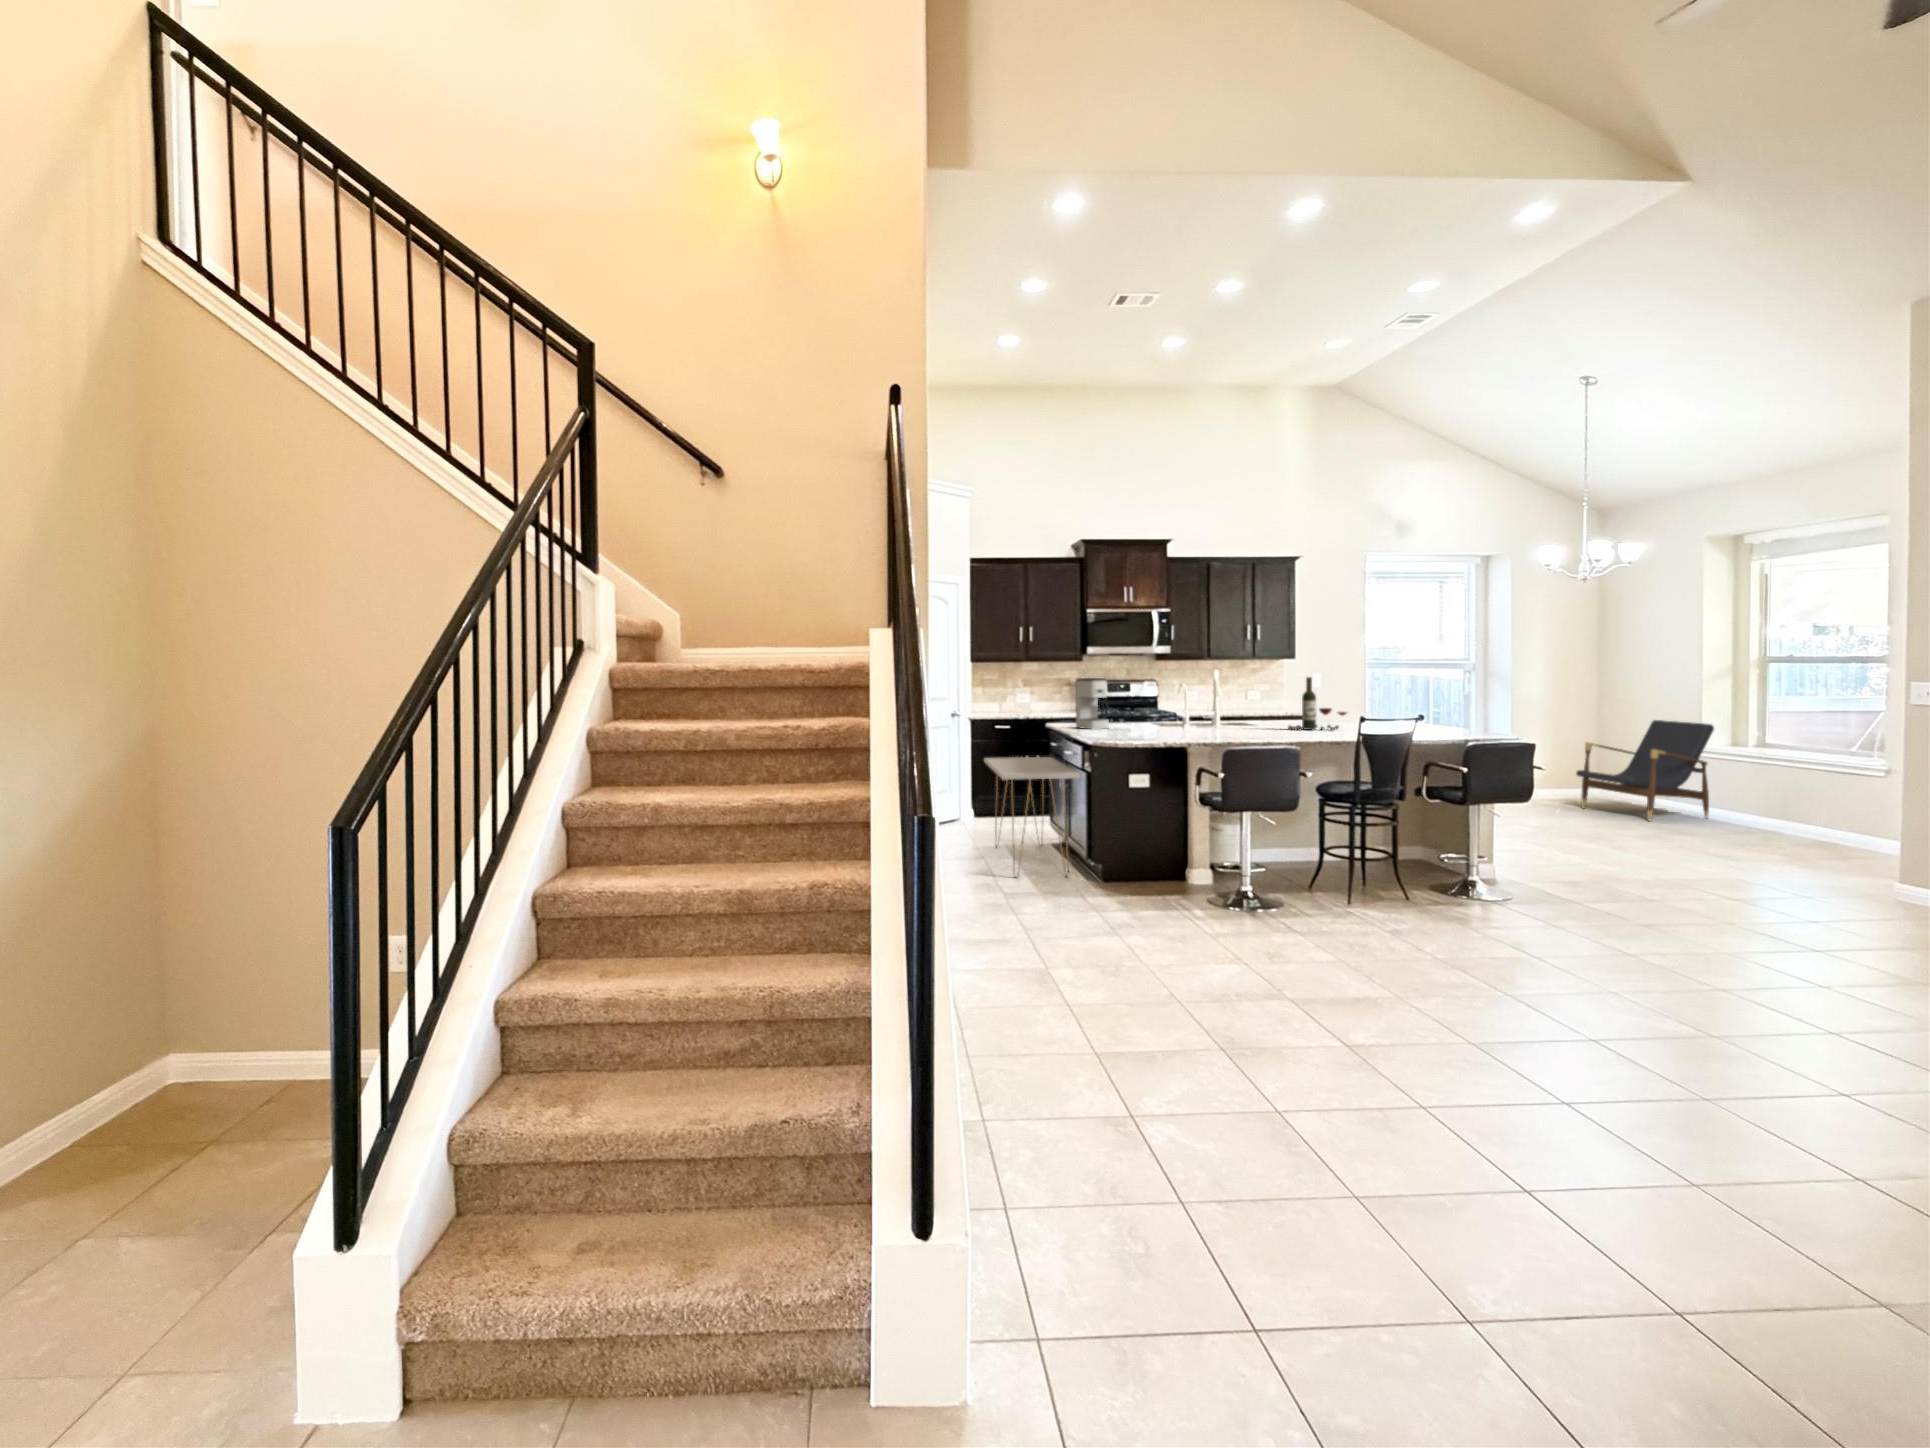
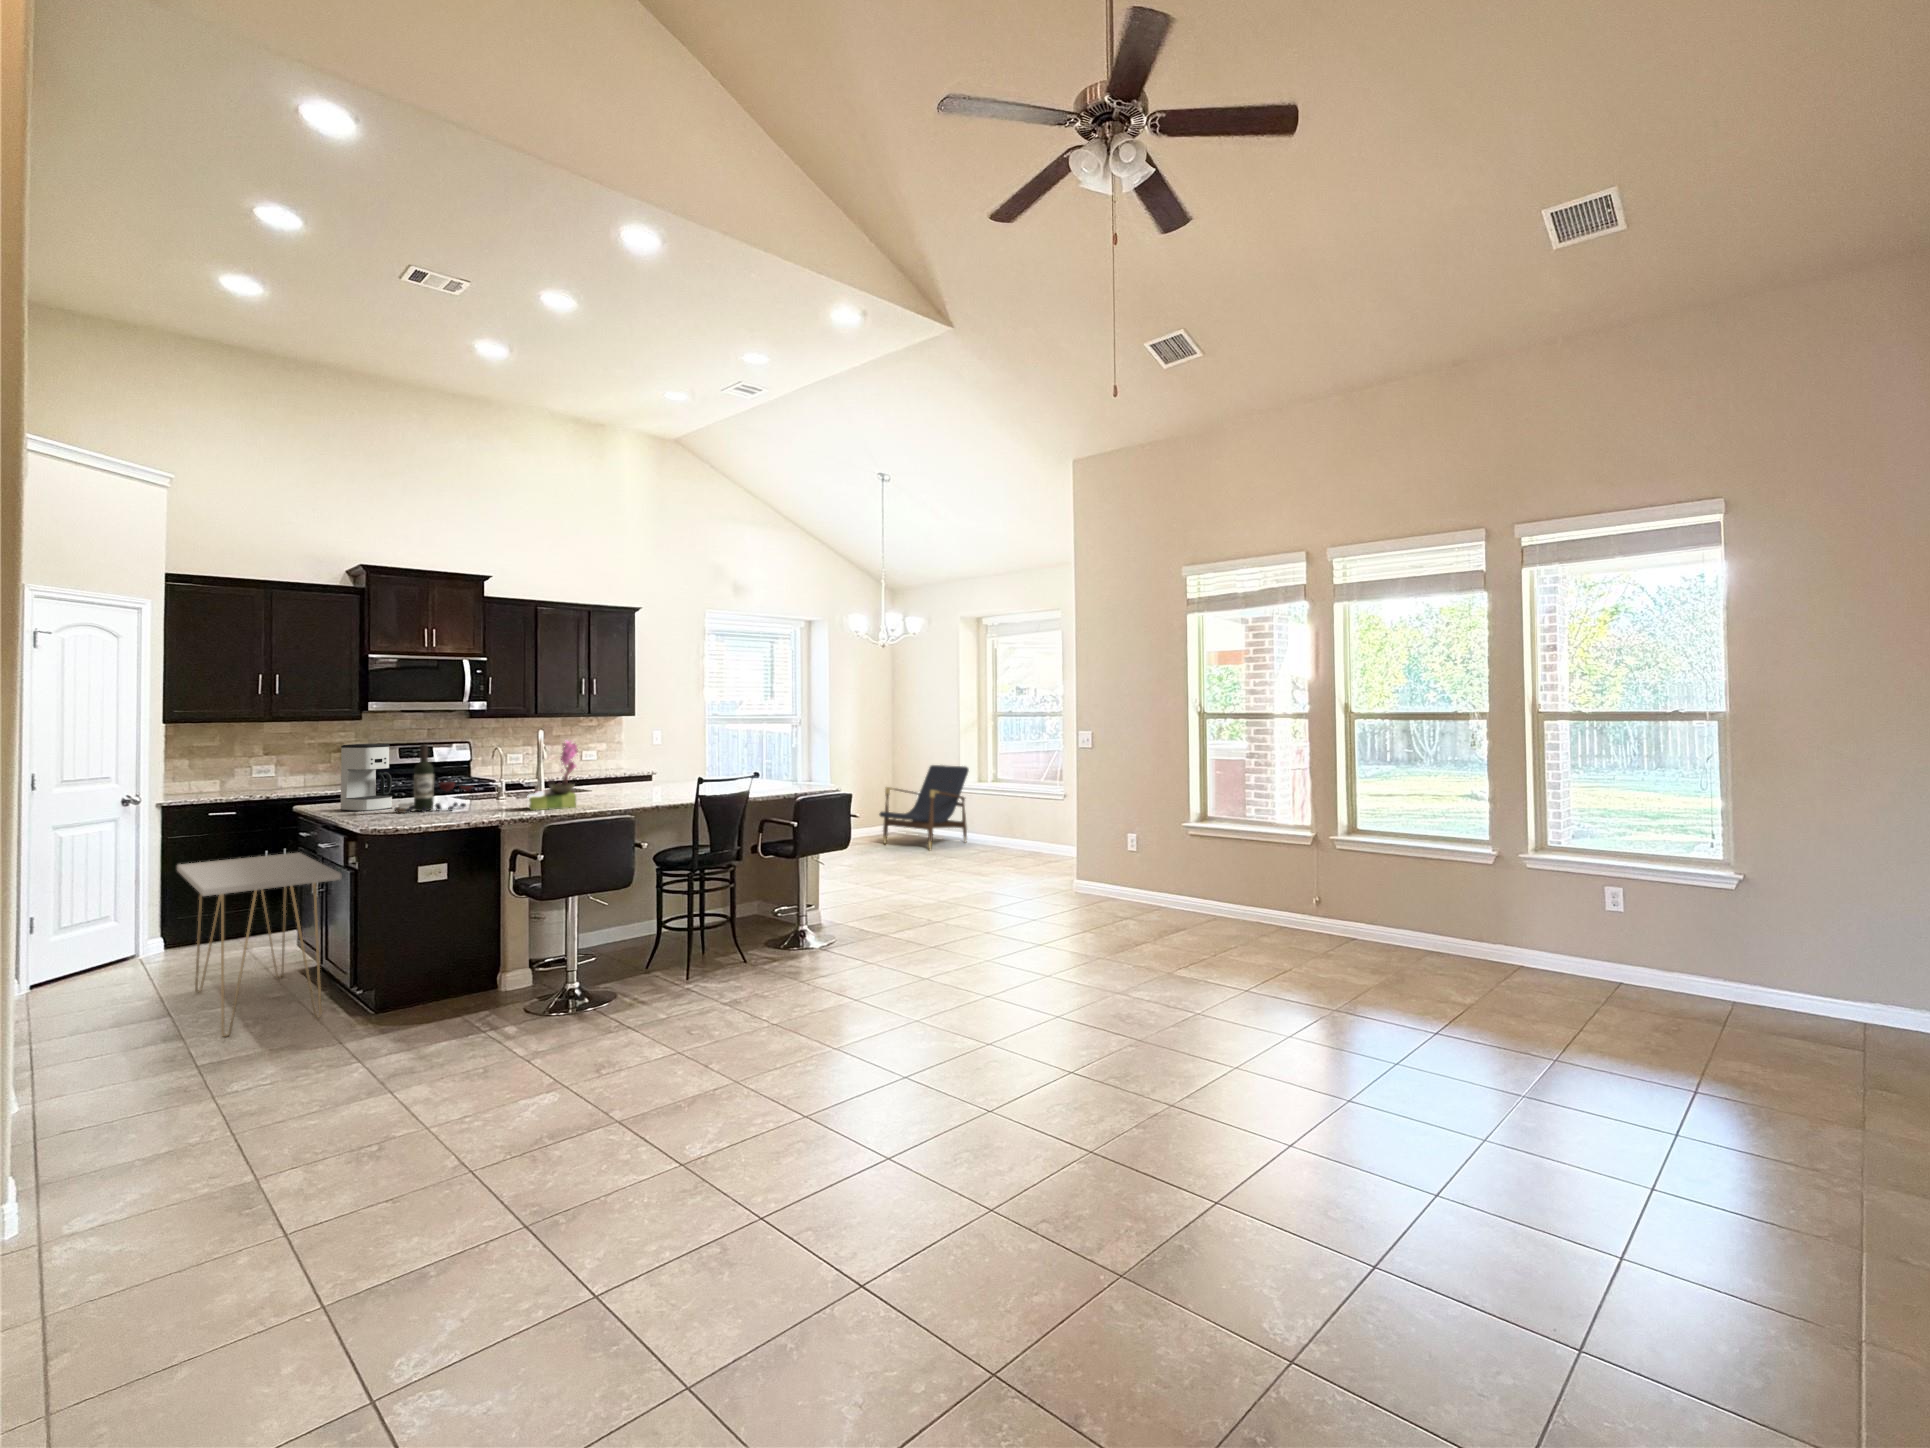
flower arrangement: none [1208,677,1253,737] -> present [527,741,578,810]
wine bottle: present [1288,677,1346,730] -> present [394,744,473,813]

